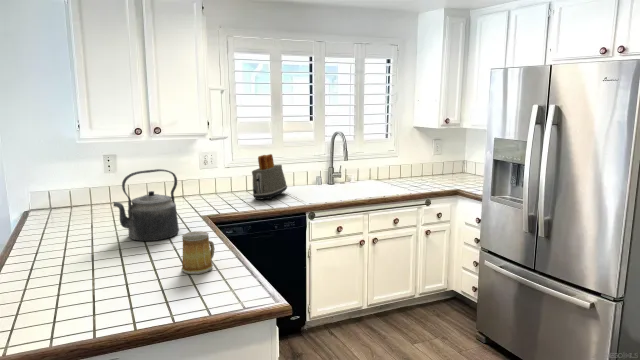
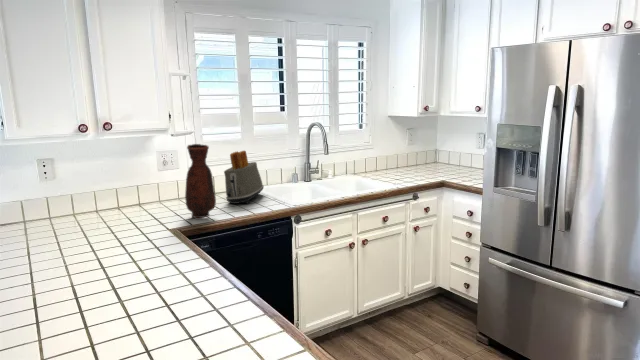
vase: none [216,147,241,209] -> present [185,144,216,218]
kettle: present [113,169,179,241] -> none [56,176,147,272]
mug: present [182,231,215,274] -> none [164,259,208,322]

